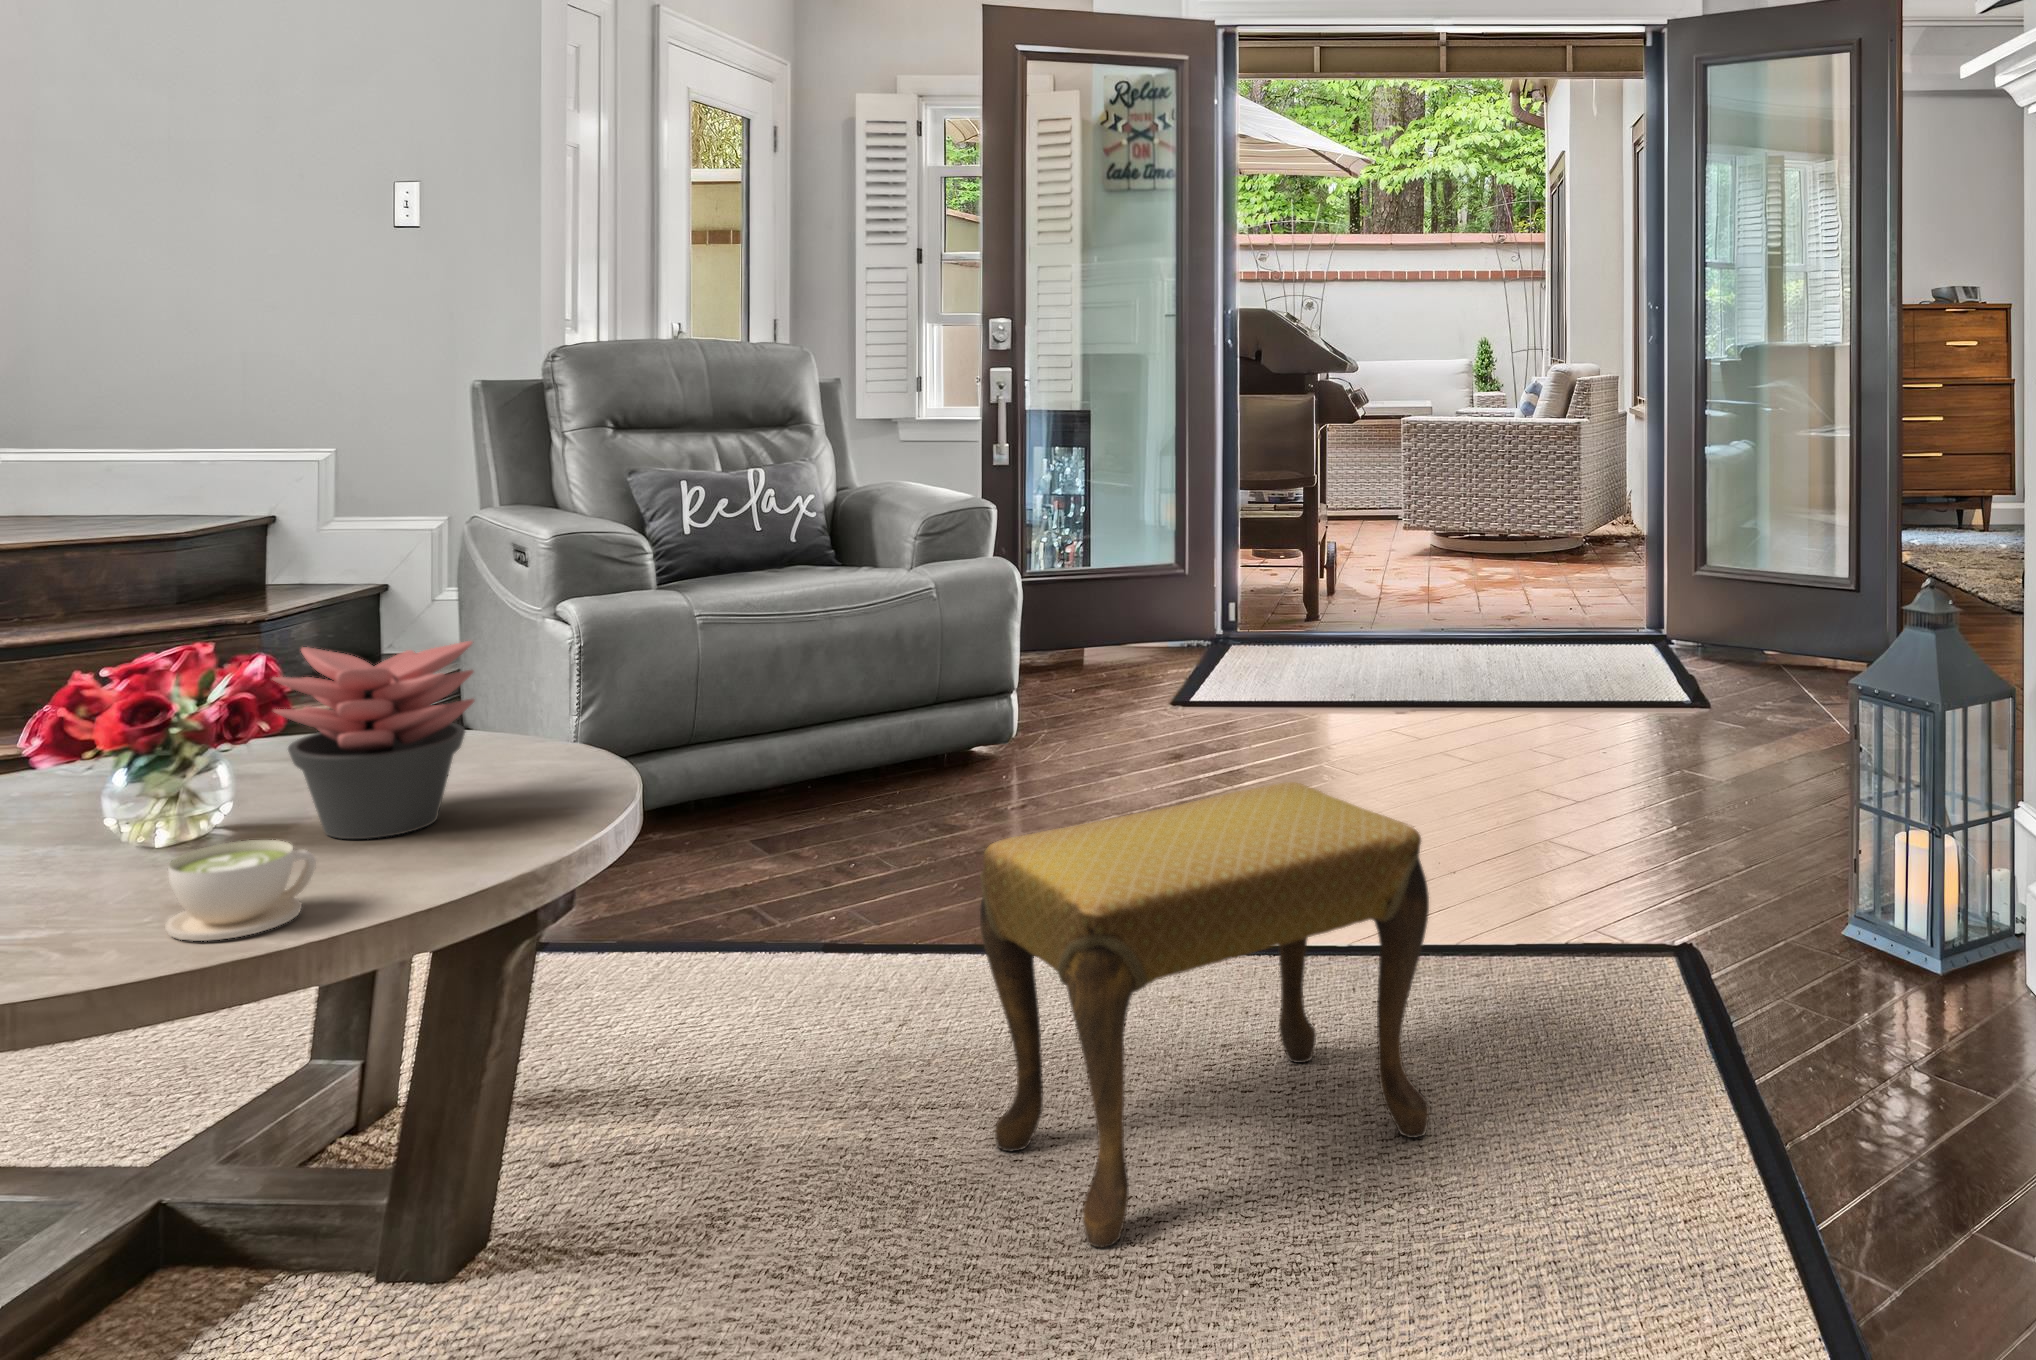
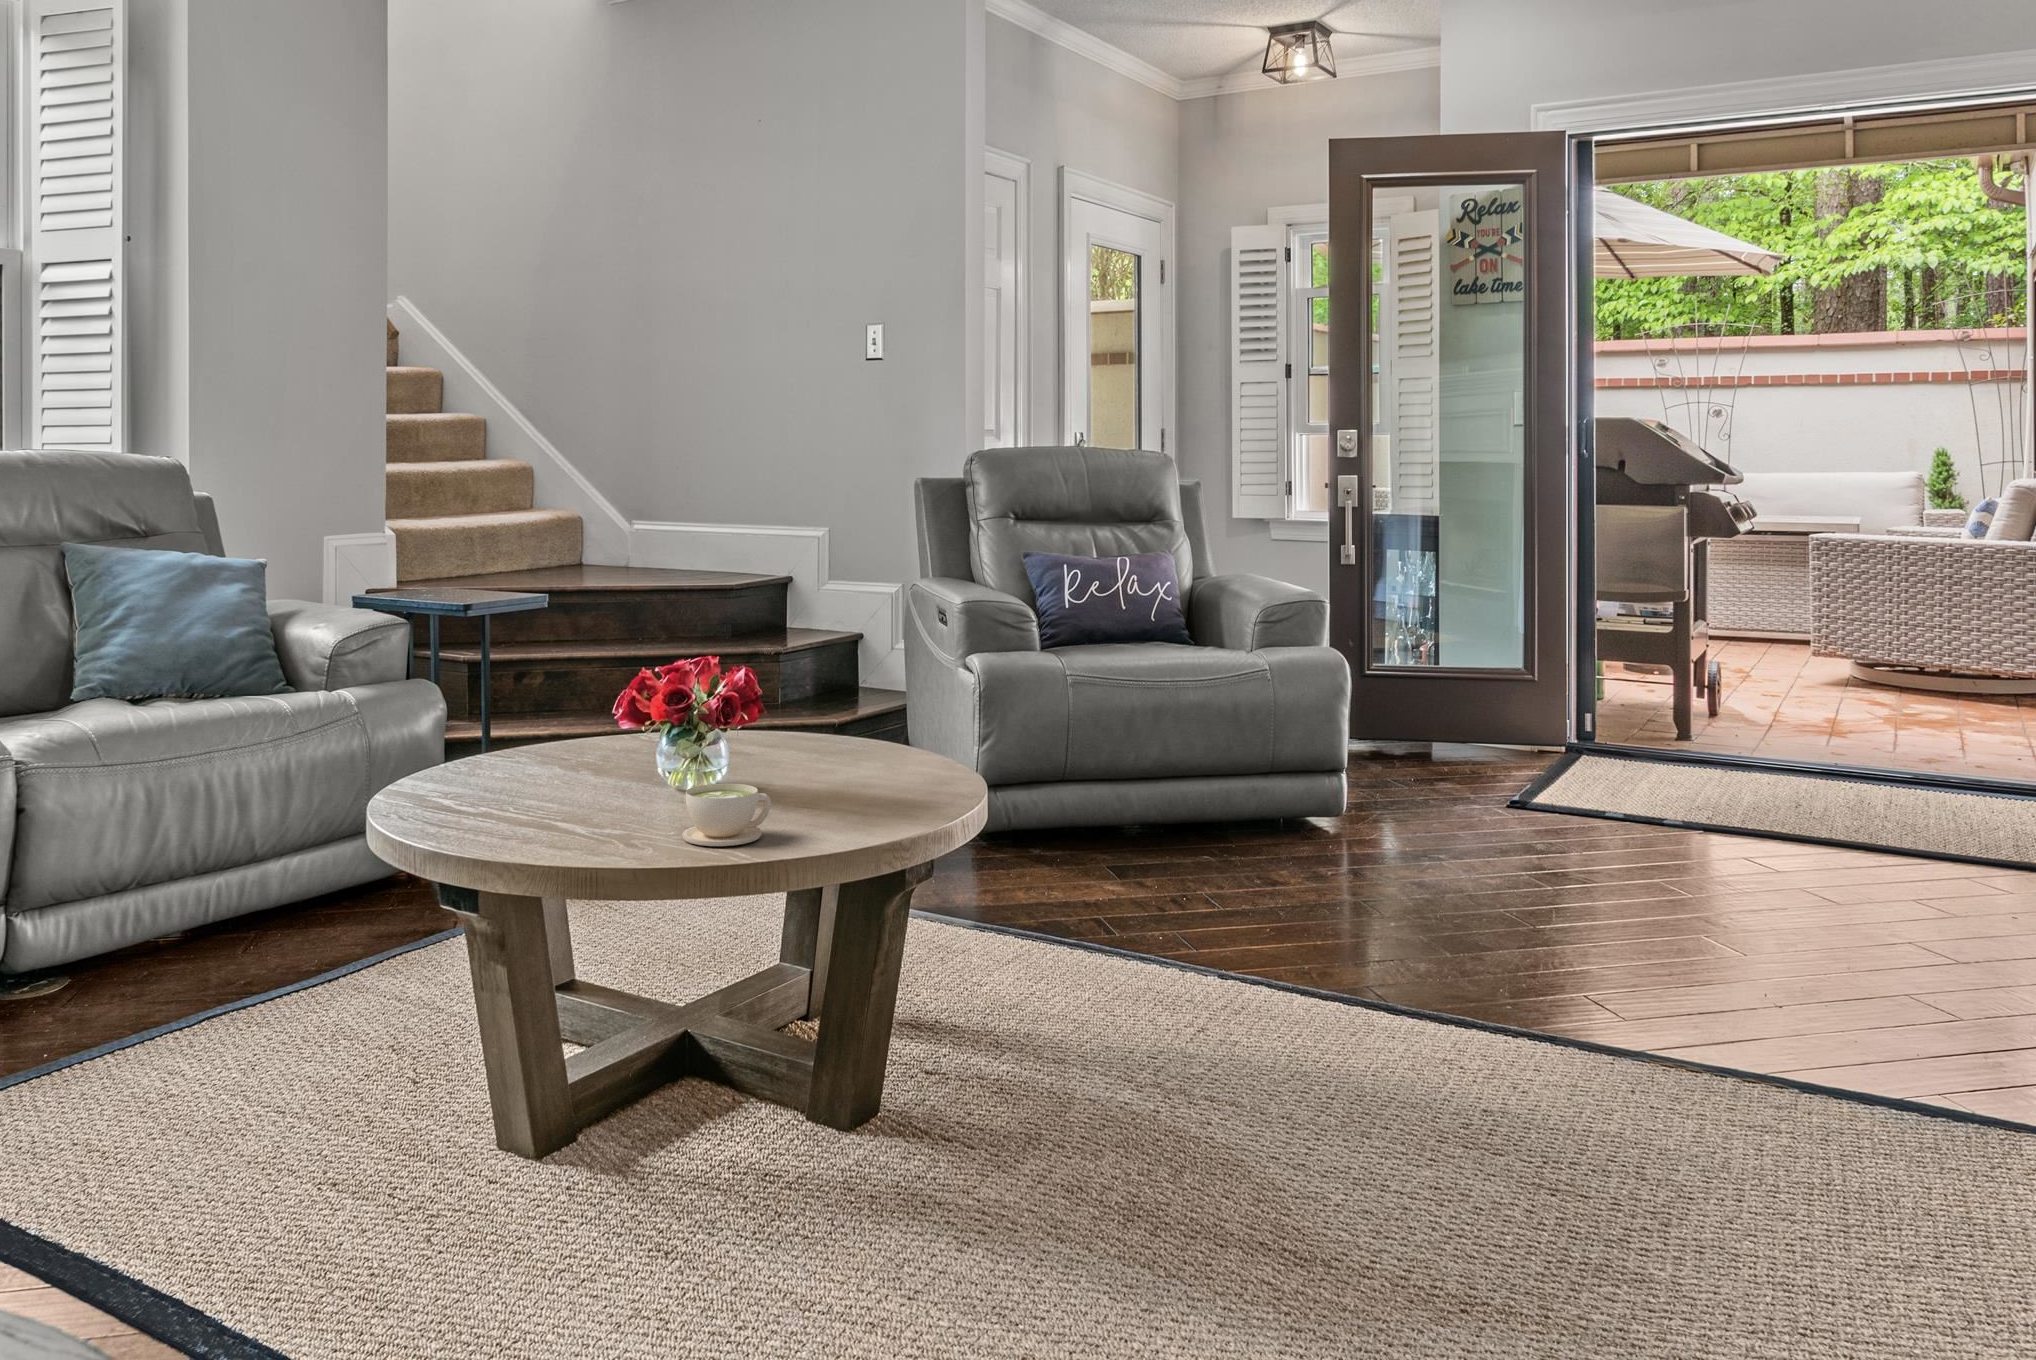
succulent plant: present [273,641,474,839] -> none [753,659,881,800]
footstool: present [980,782,1429,1247] -> none [1251,850,1682,1227]

